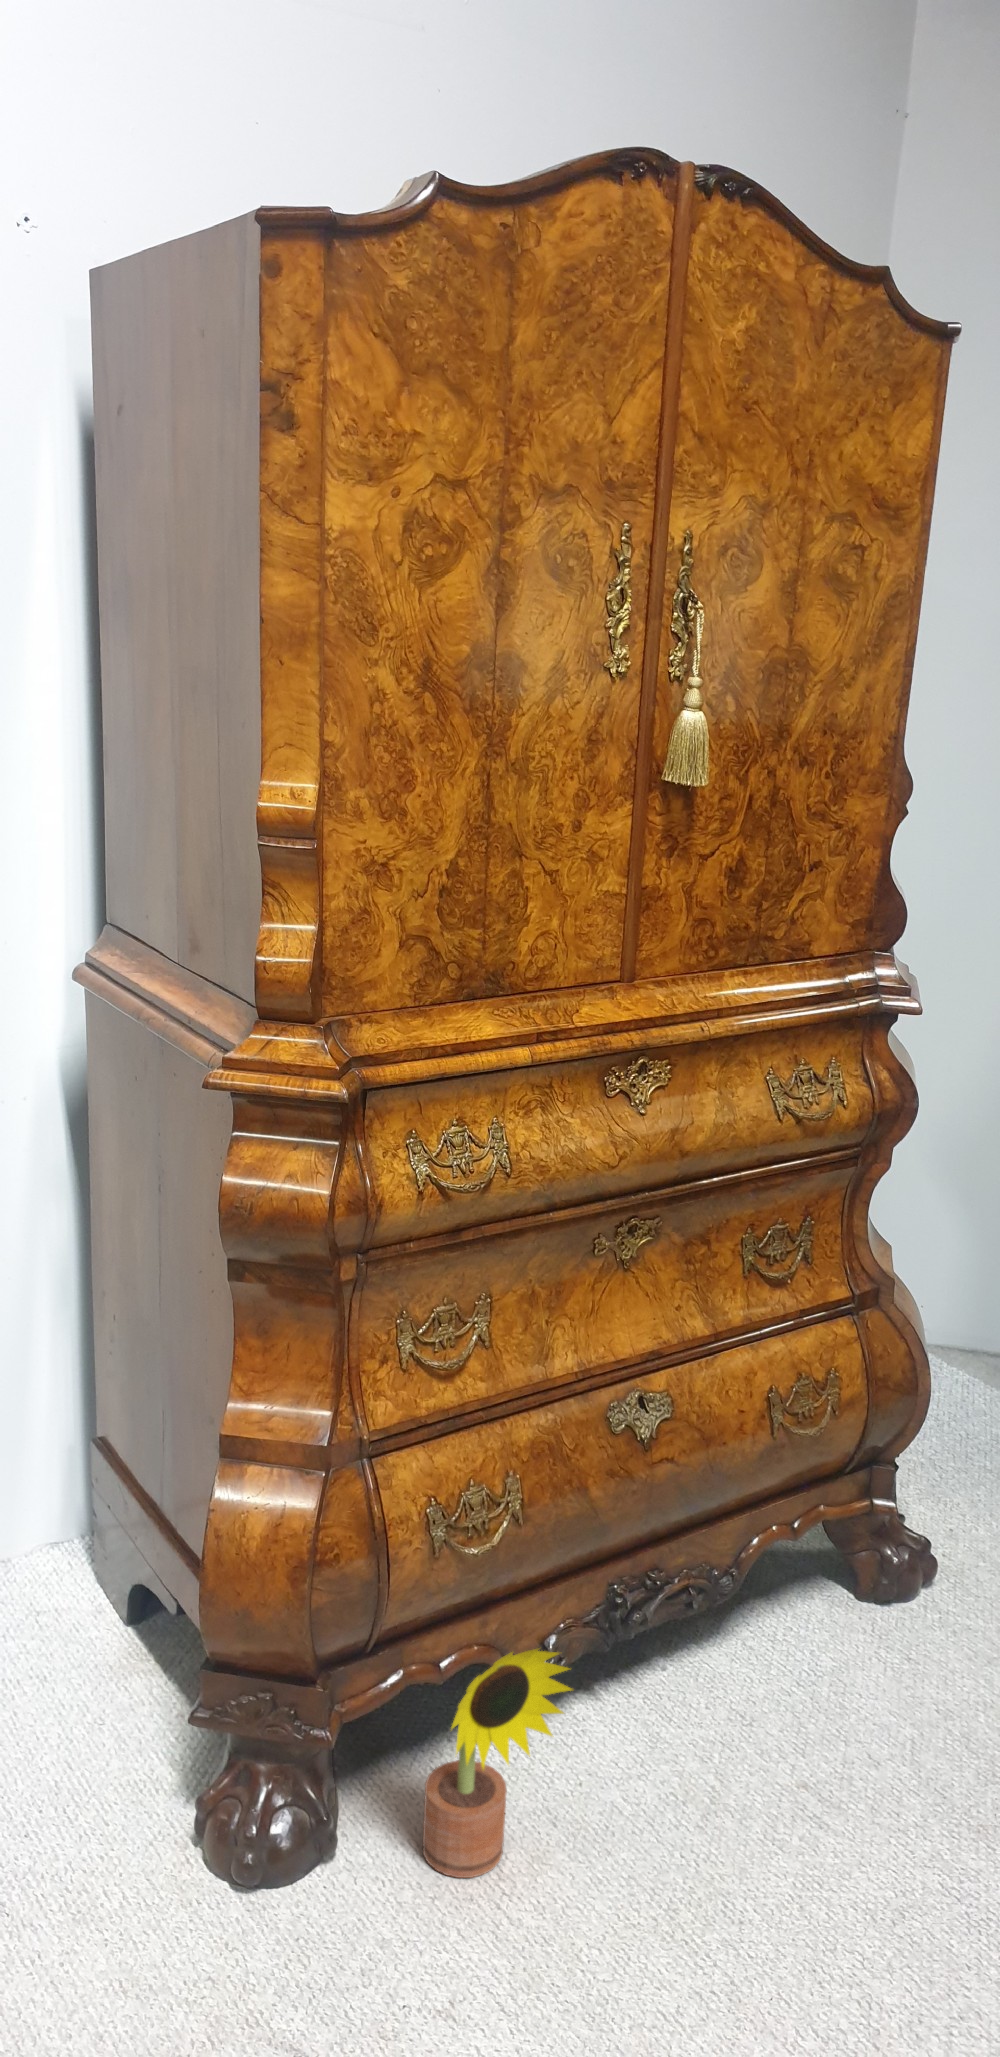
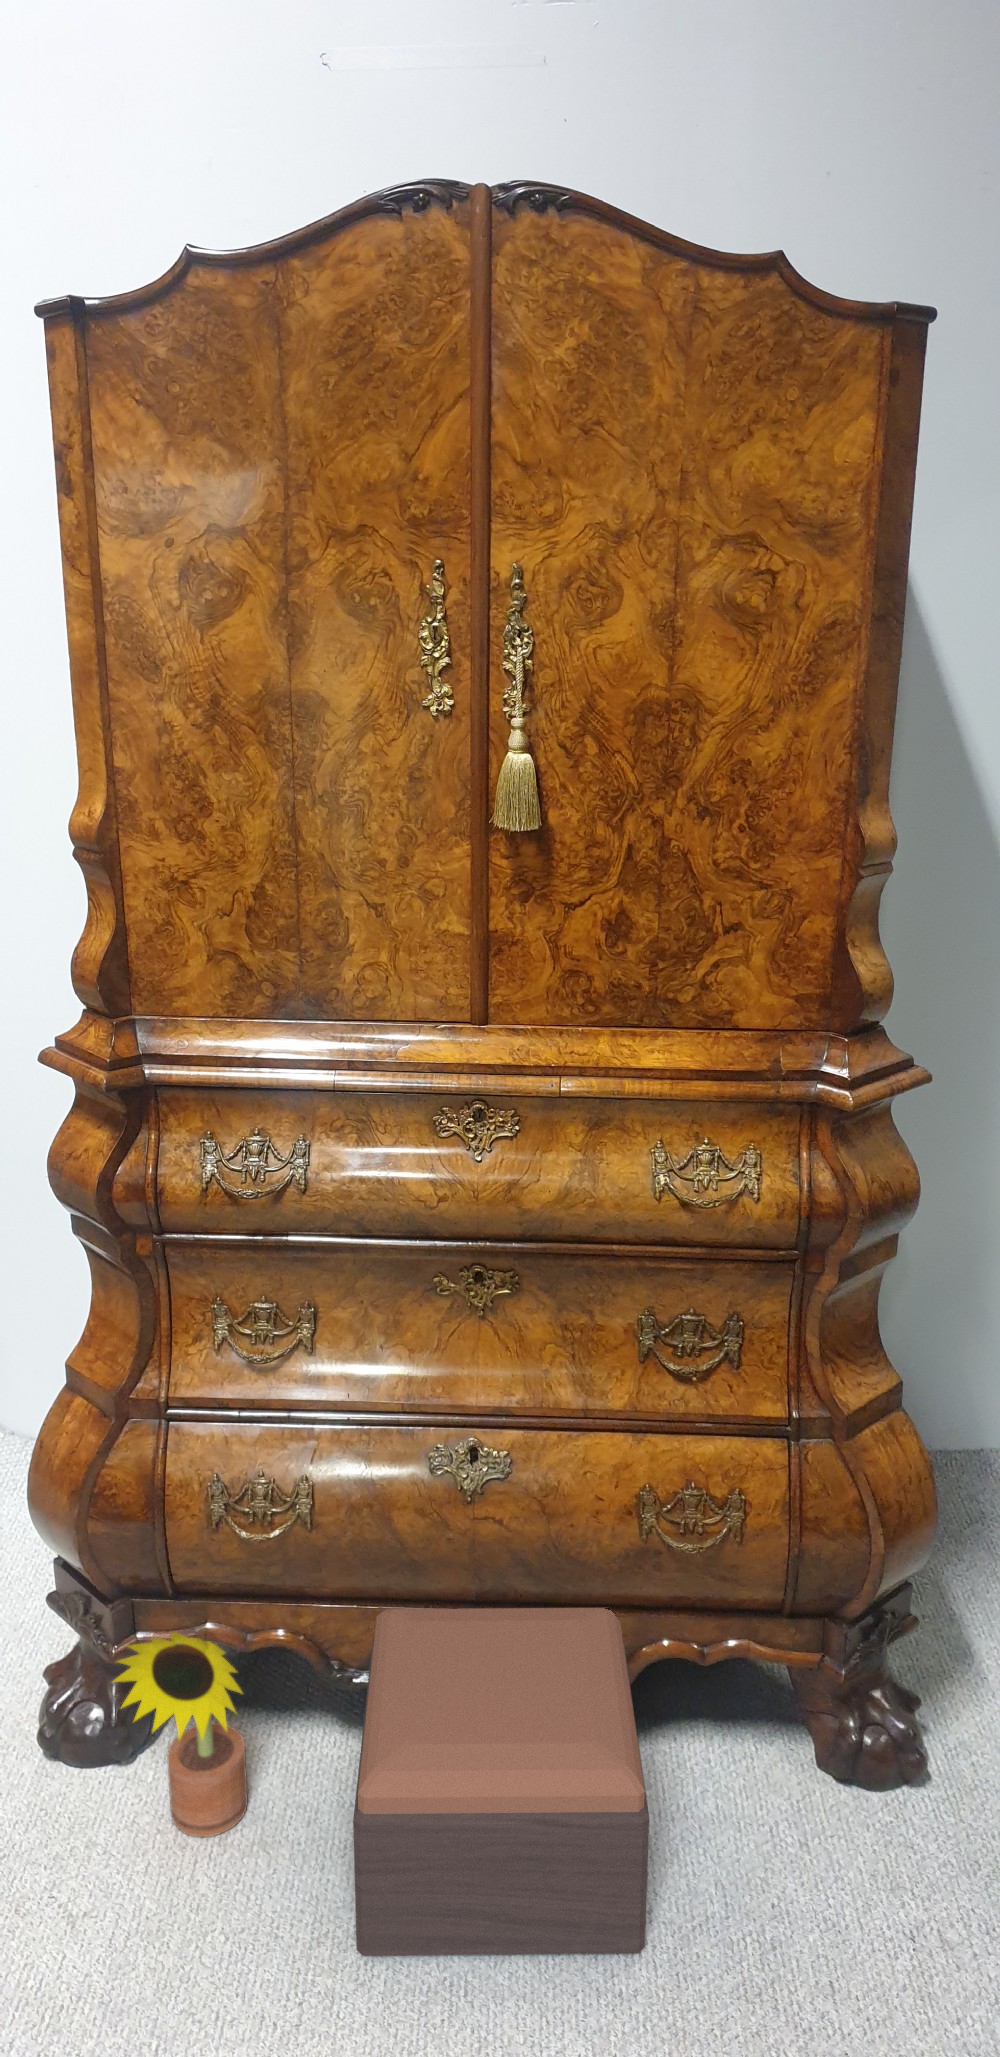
footstool: none [545,1520,912,1883] -> present [353,1608,649,1955]

